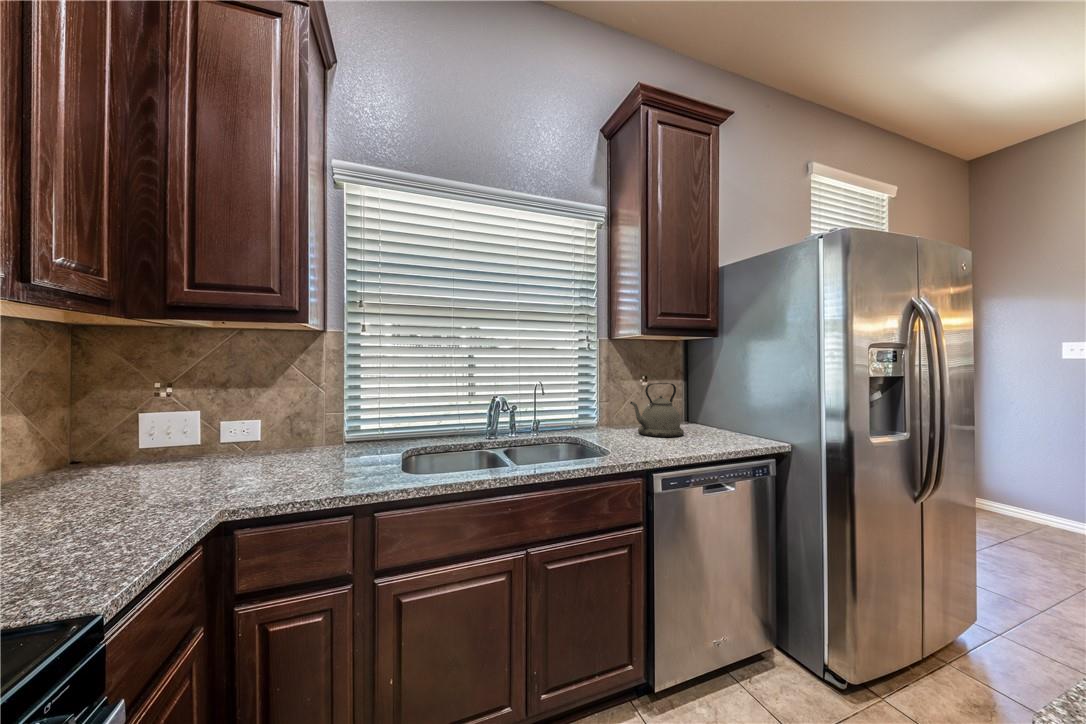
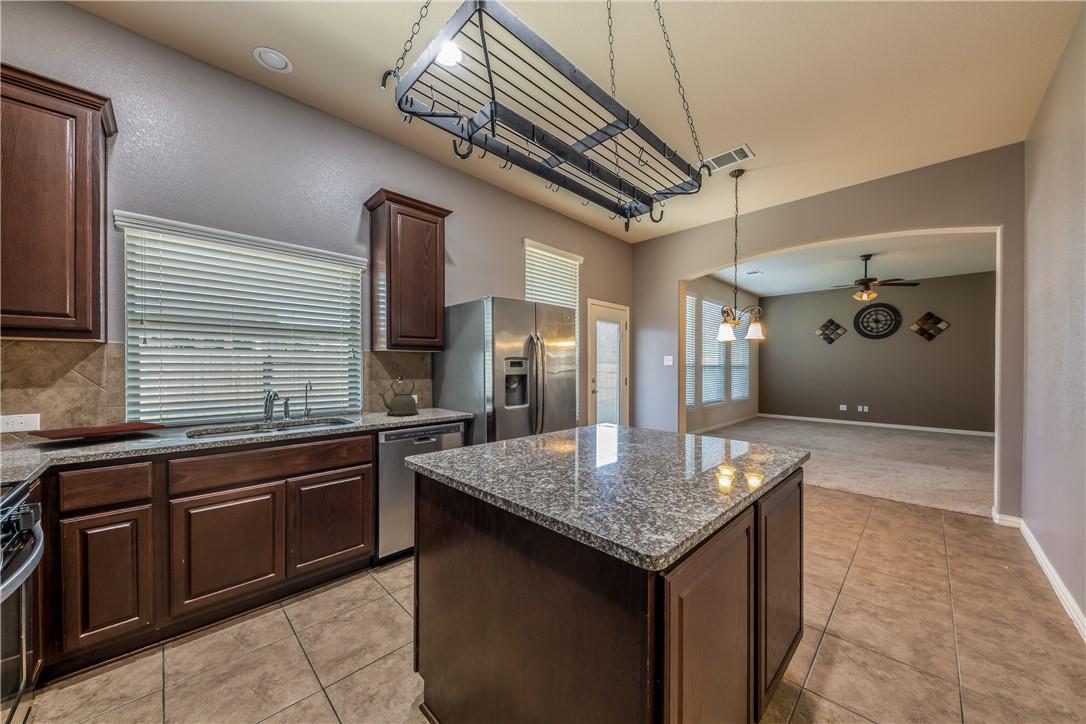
cutting board: none [255,431,388,457] -> present [27,422,165,441]

